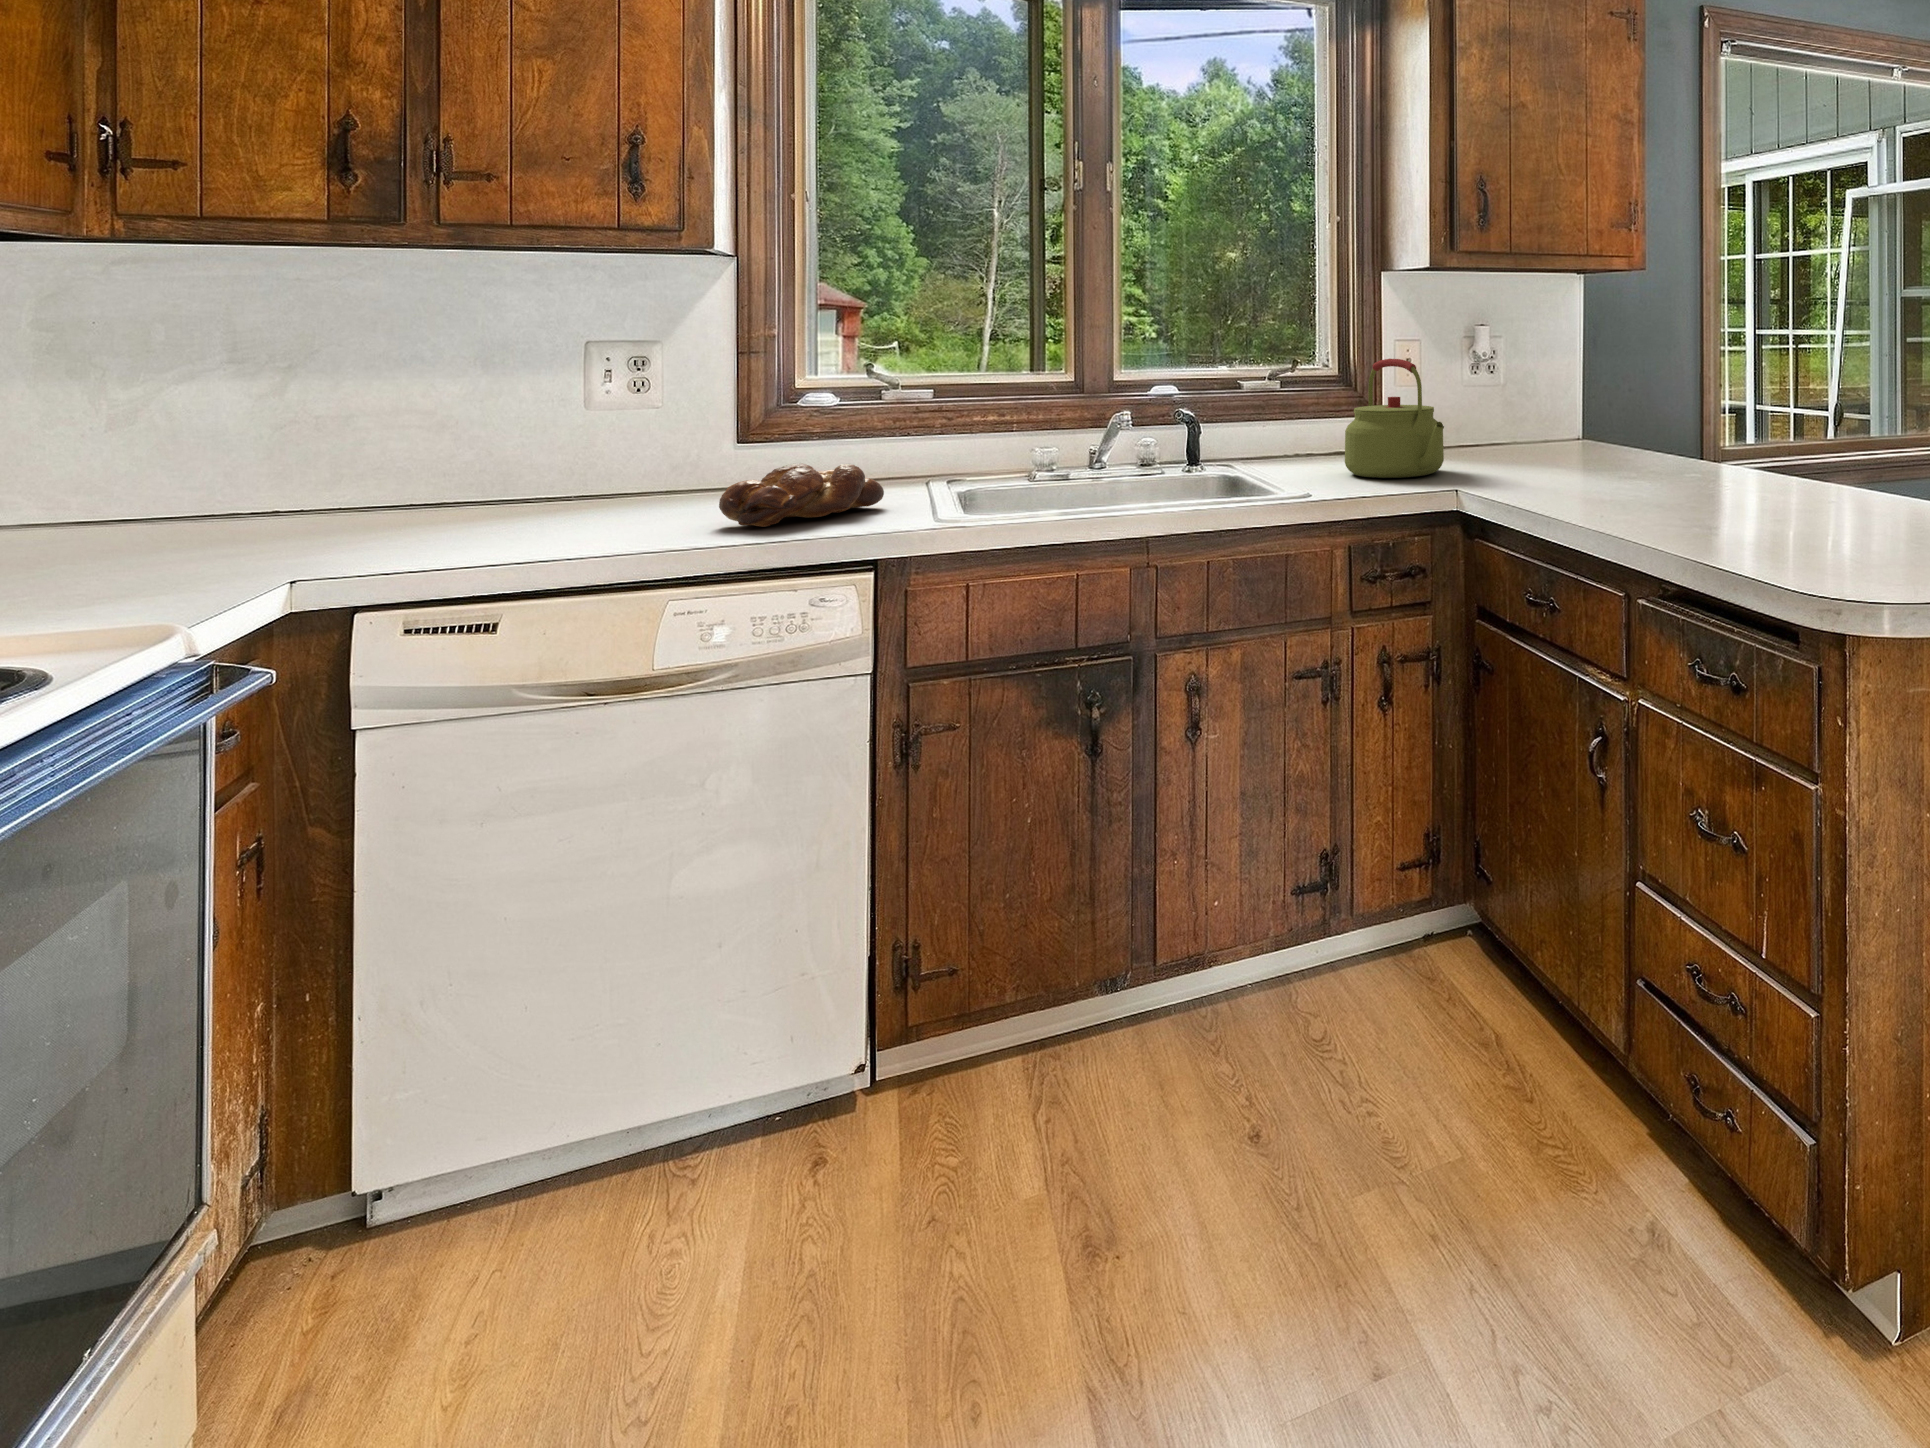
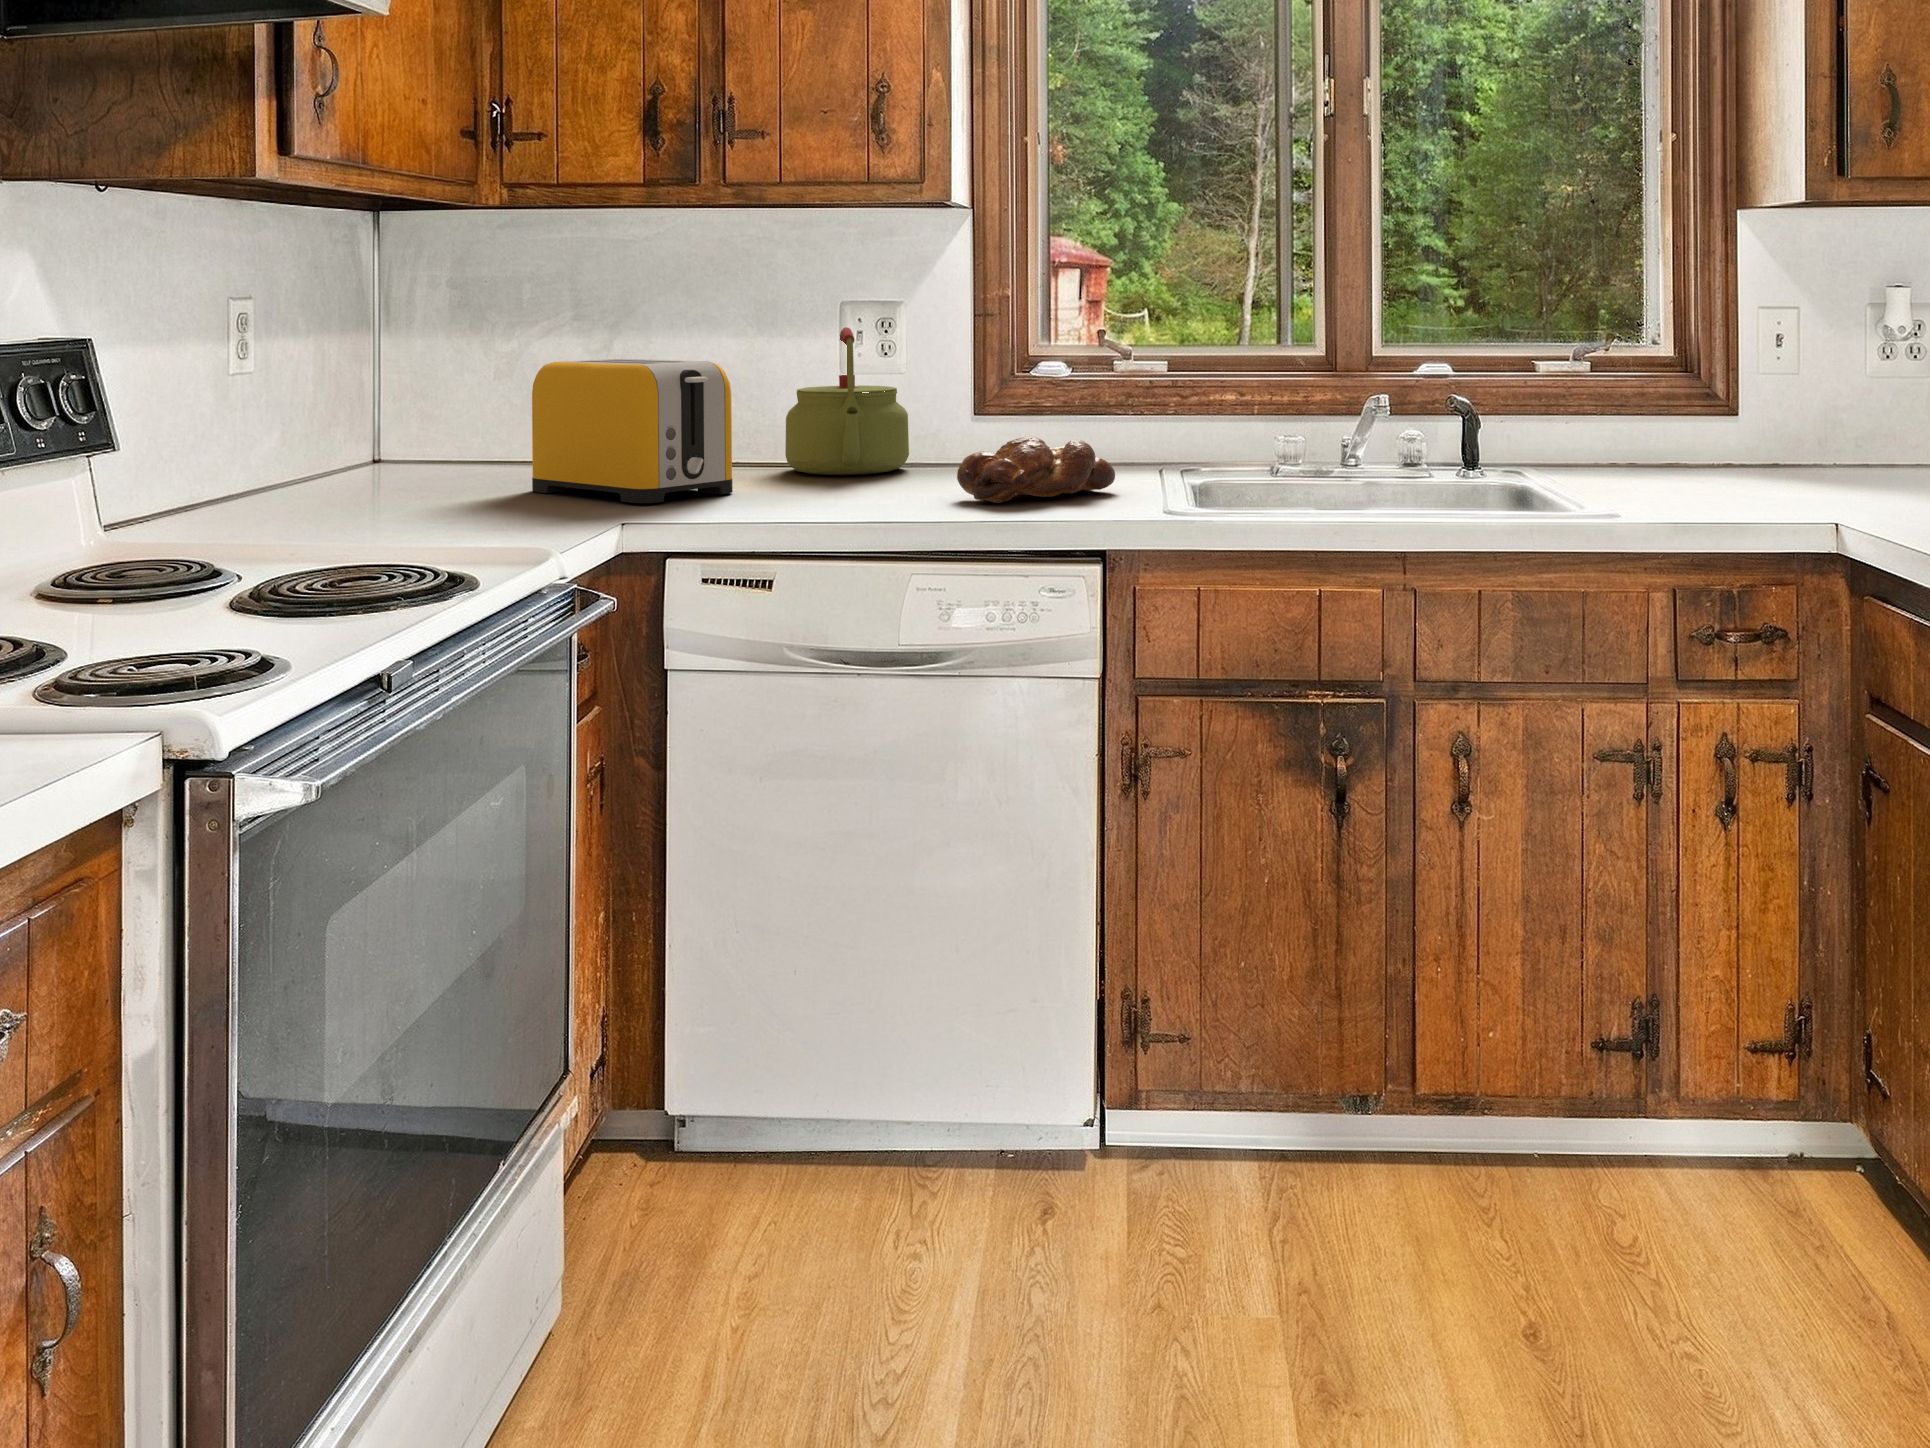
kettle: present [1345,359,1444,478] -> present [785,327,909,475]
toaster: none [144,407,441,562] -> present [532,359,733,503]

